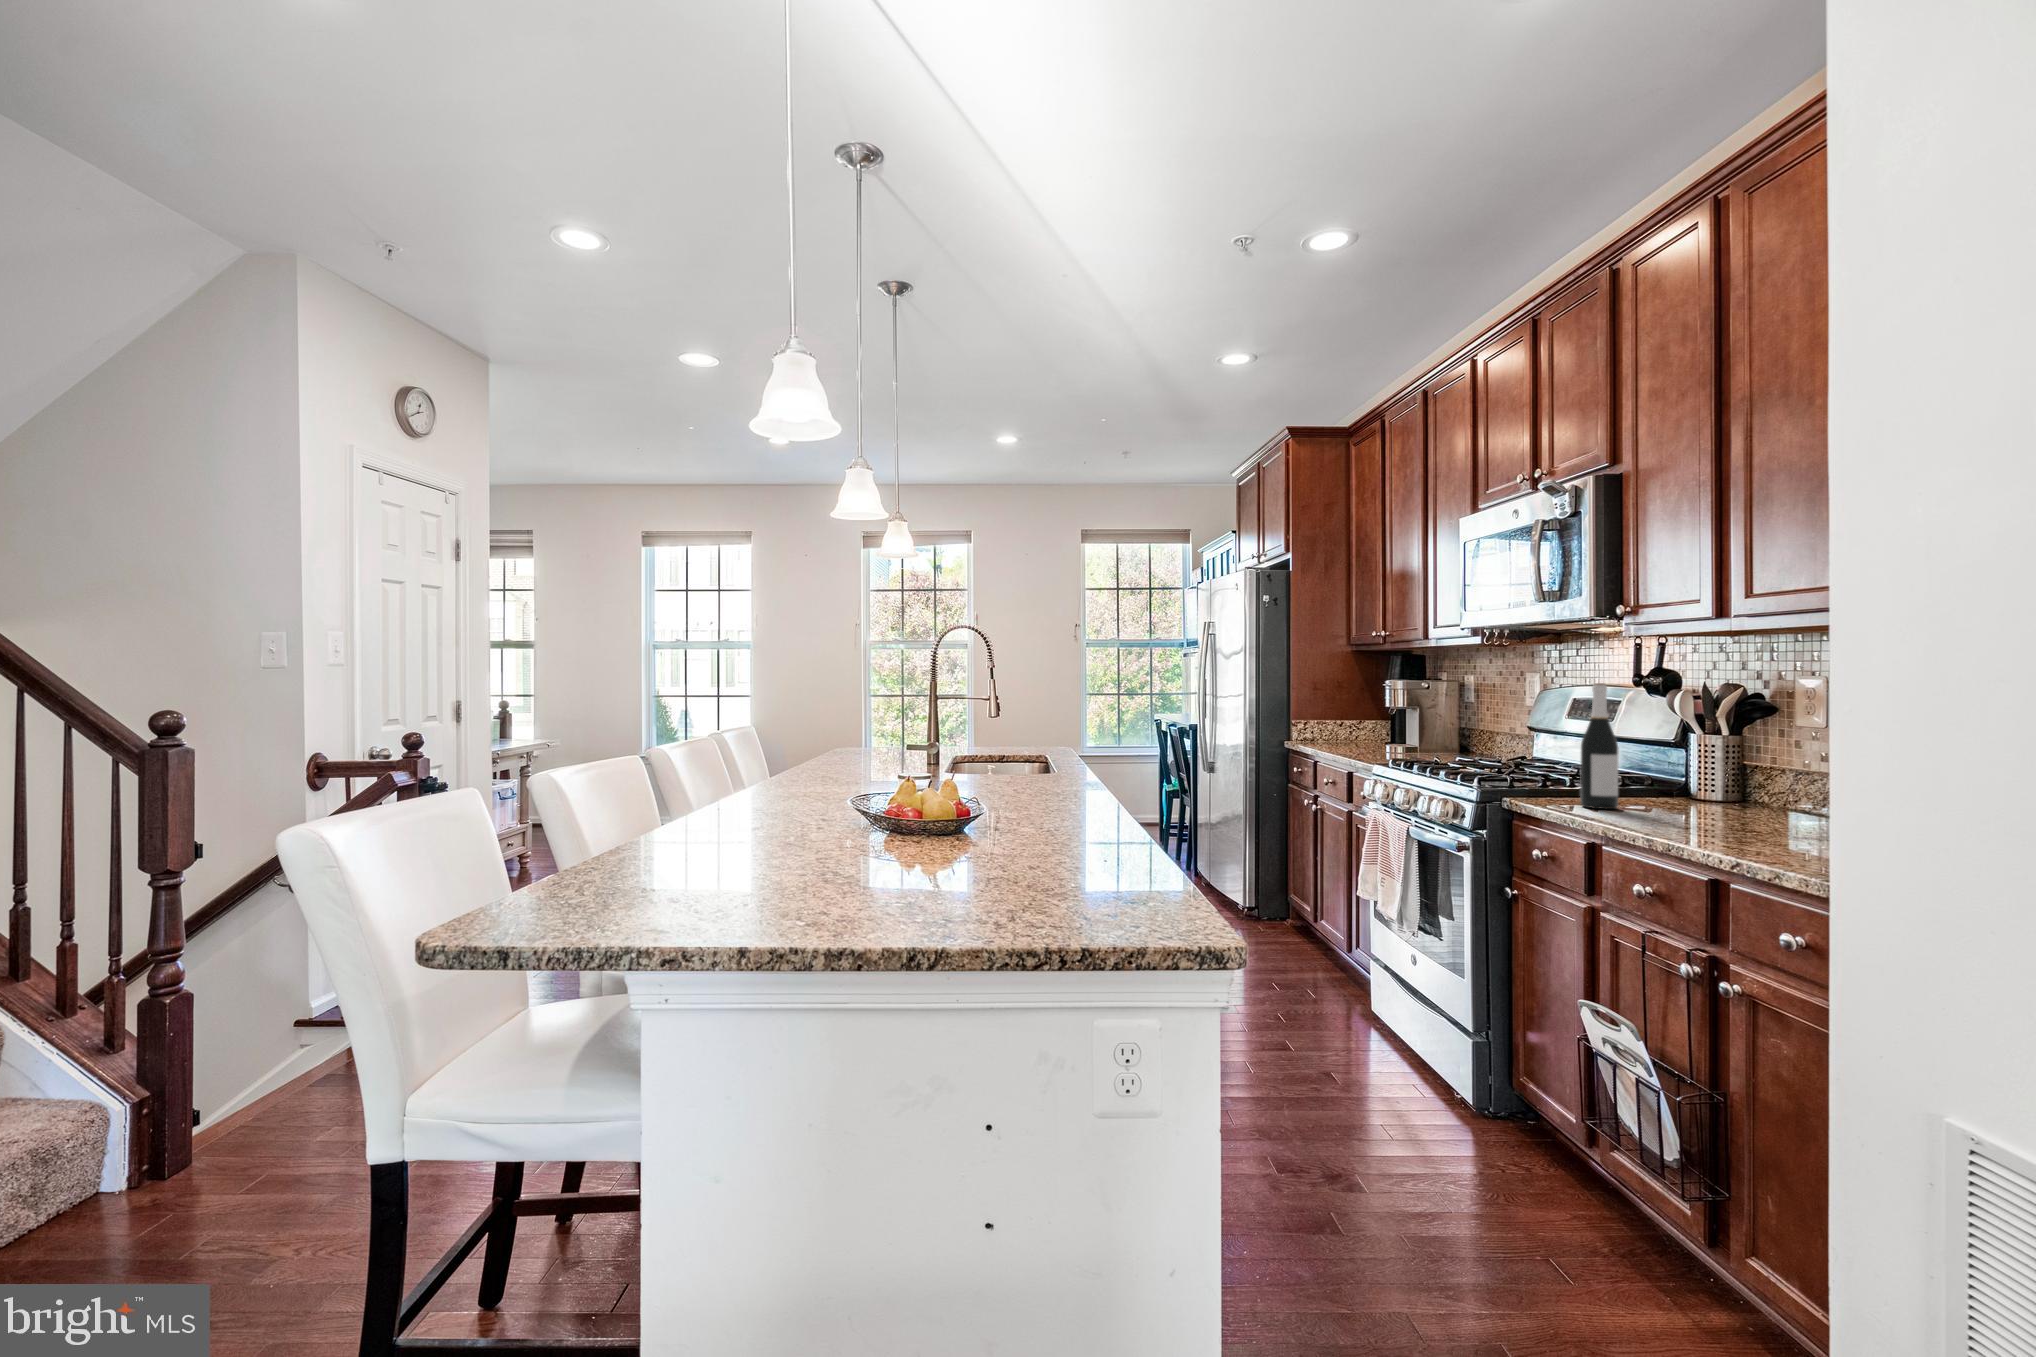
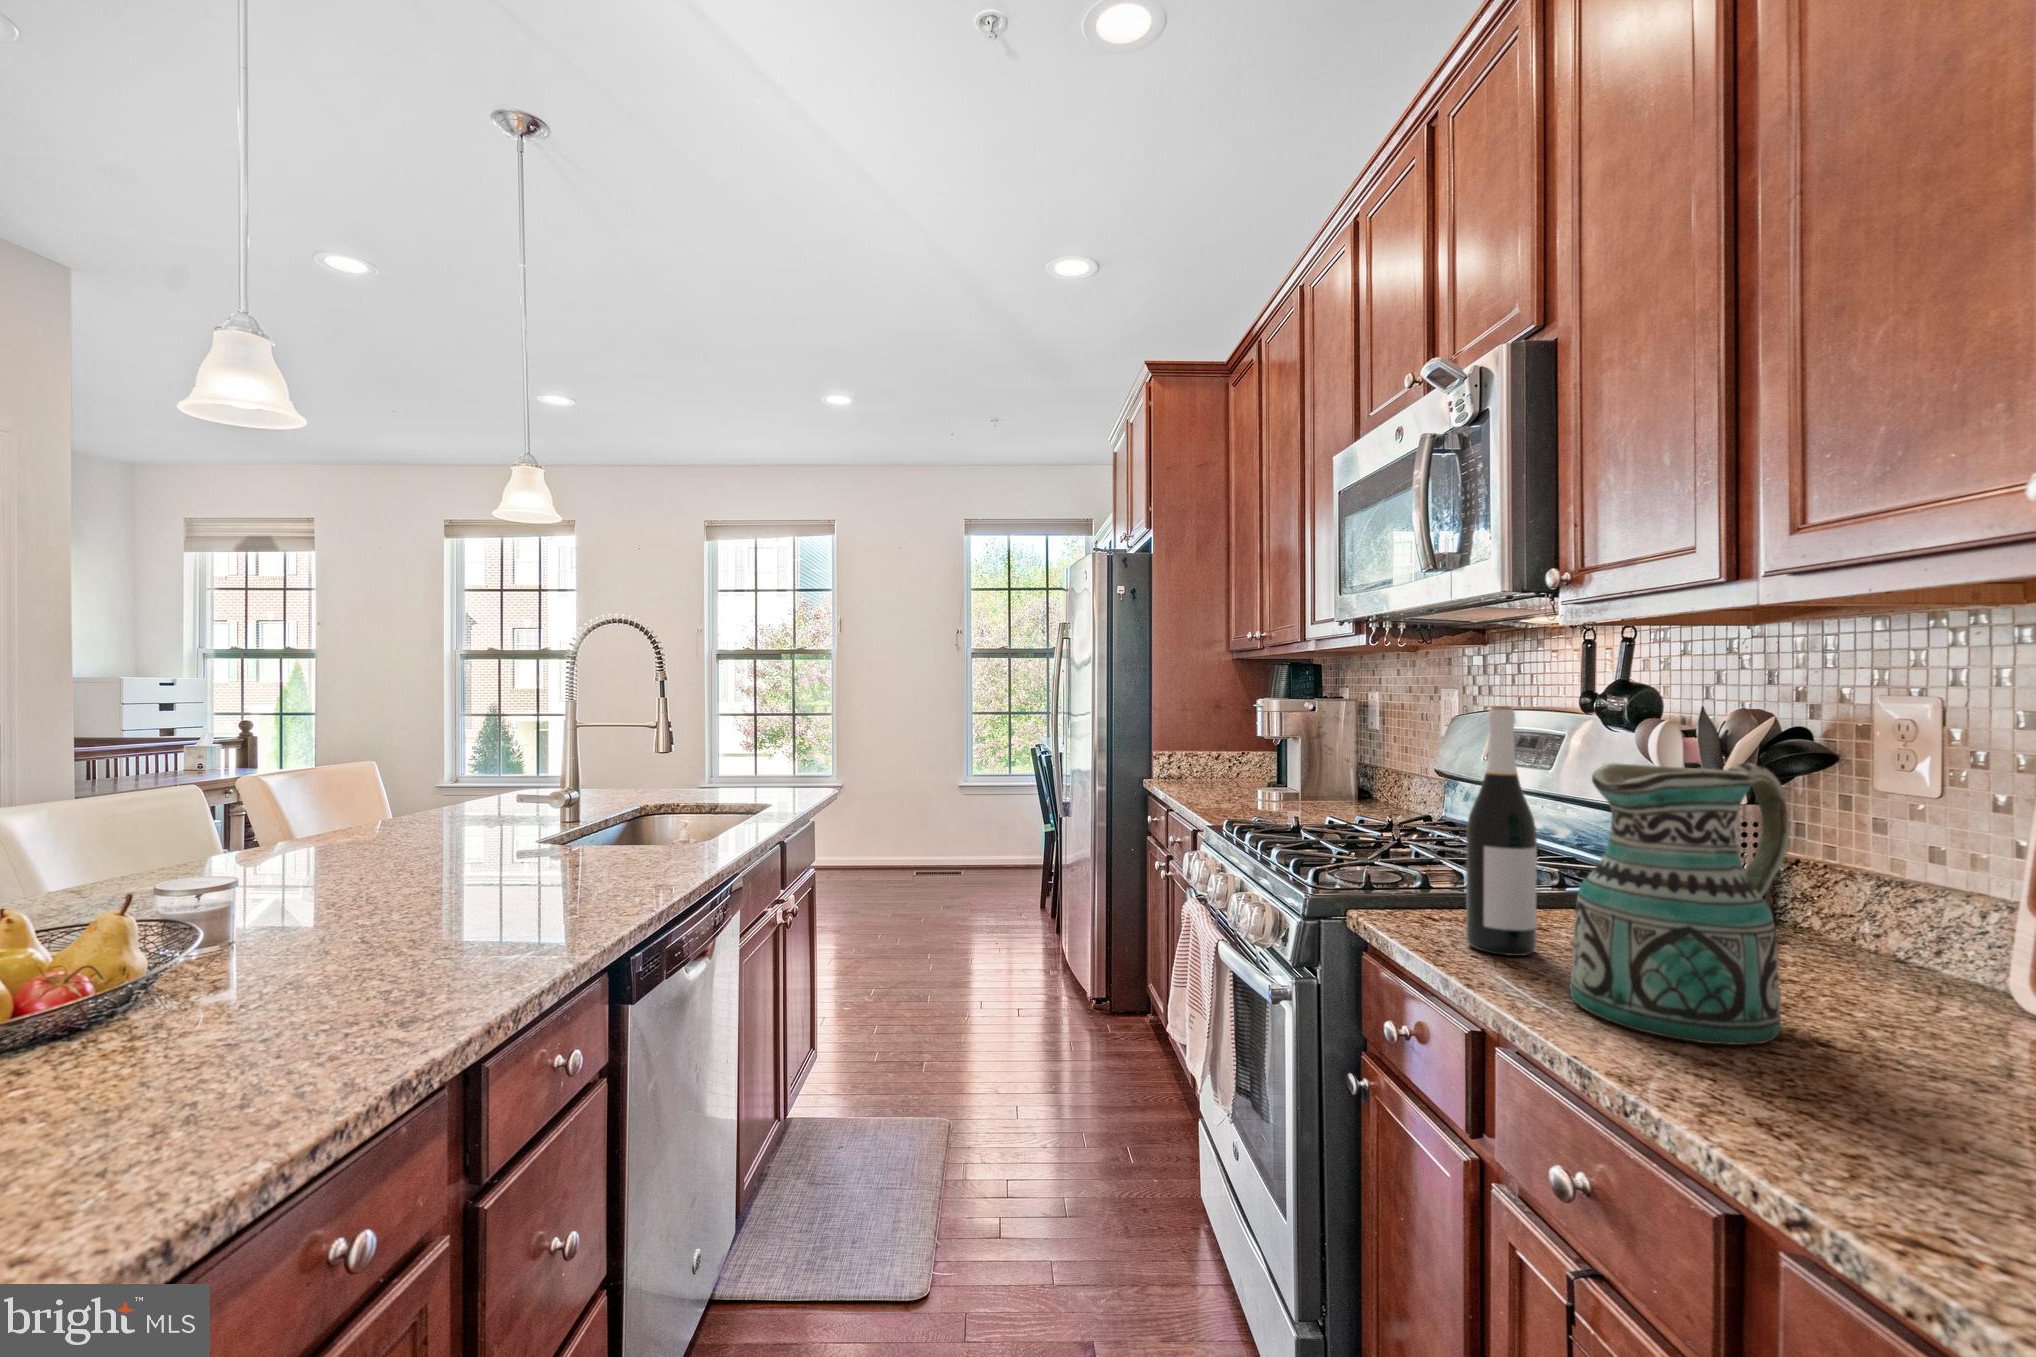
ceramic pitcher: none [1639,708,1743,829] -> present [1570,763,1789,1045]

